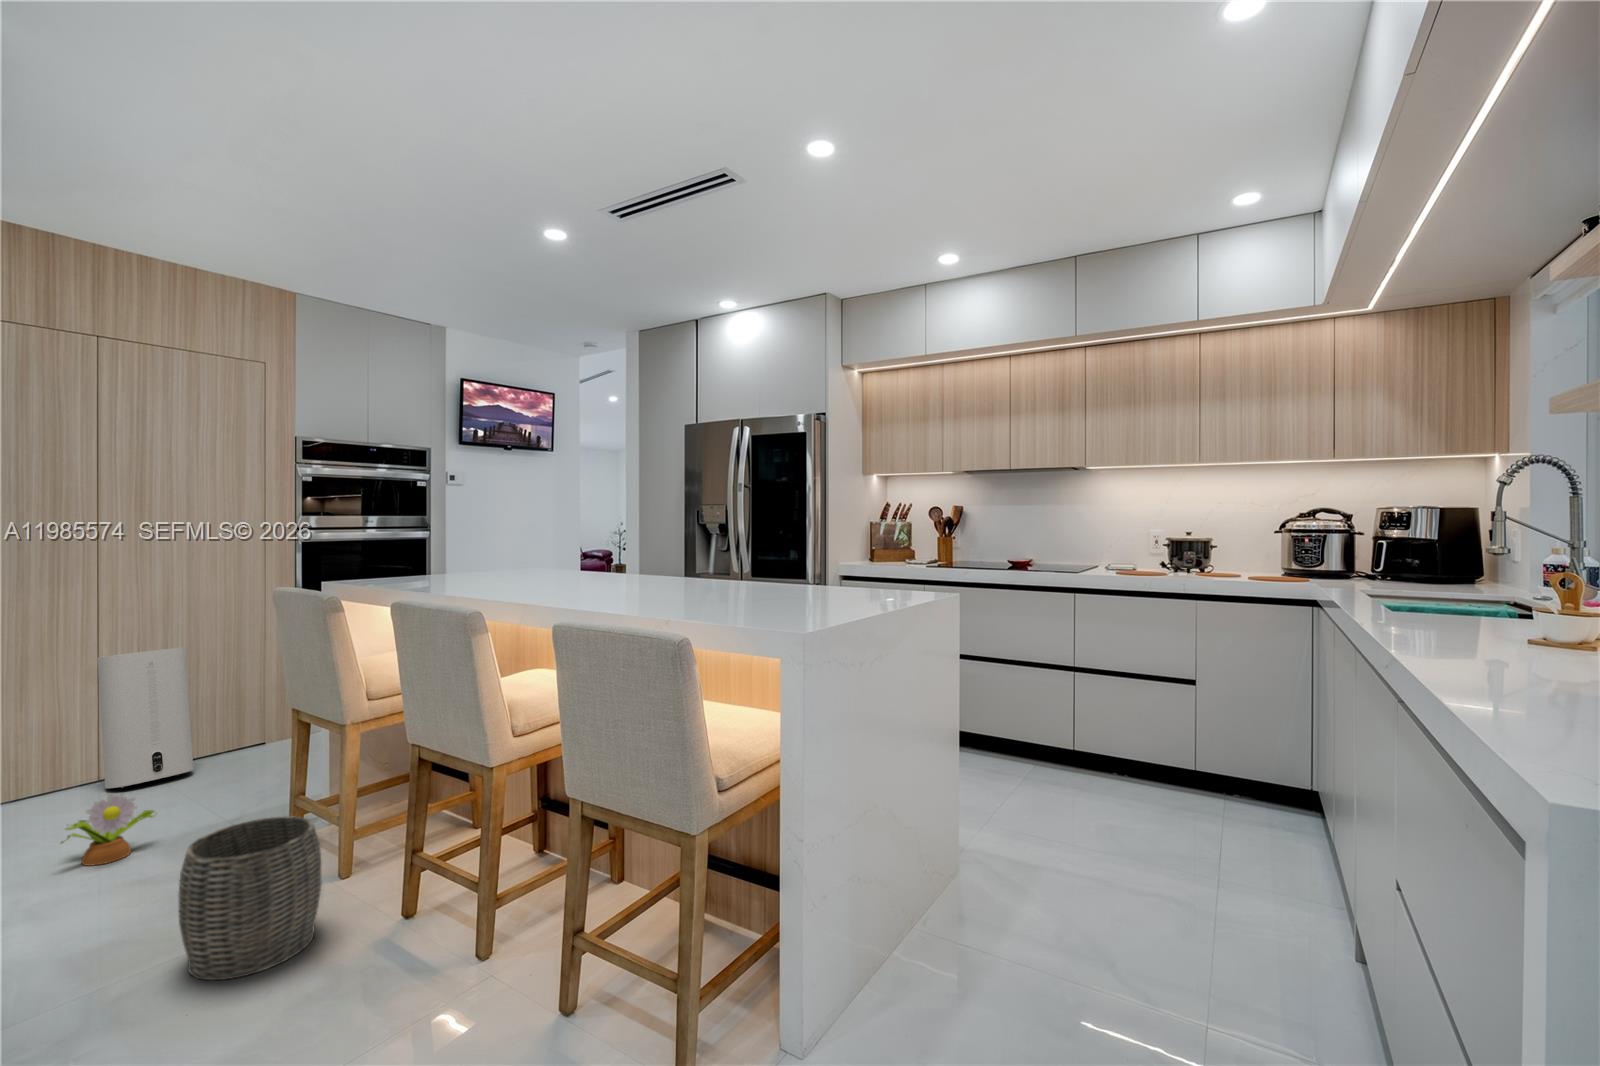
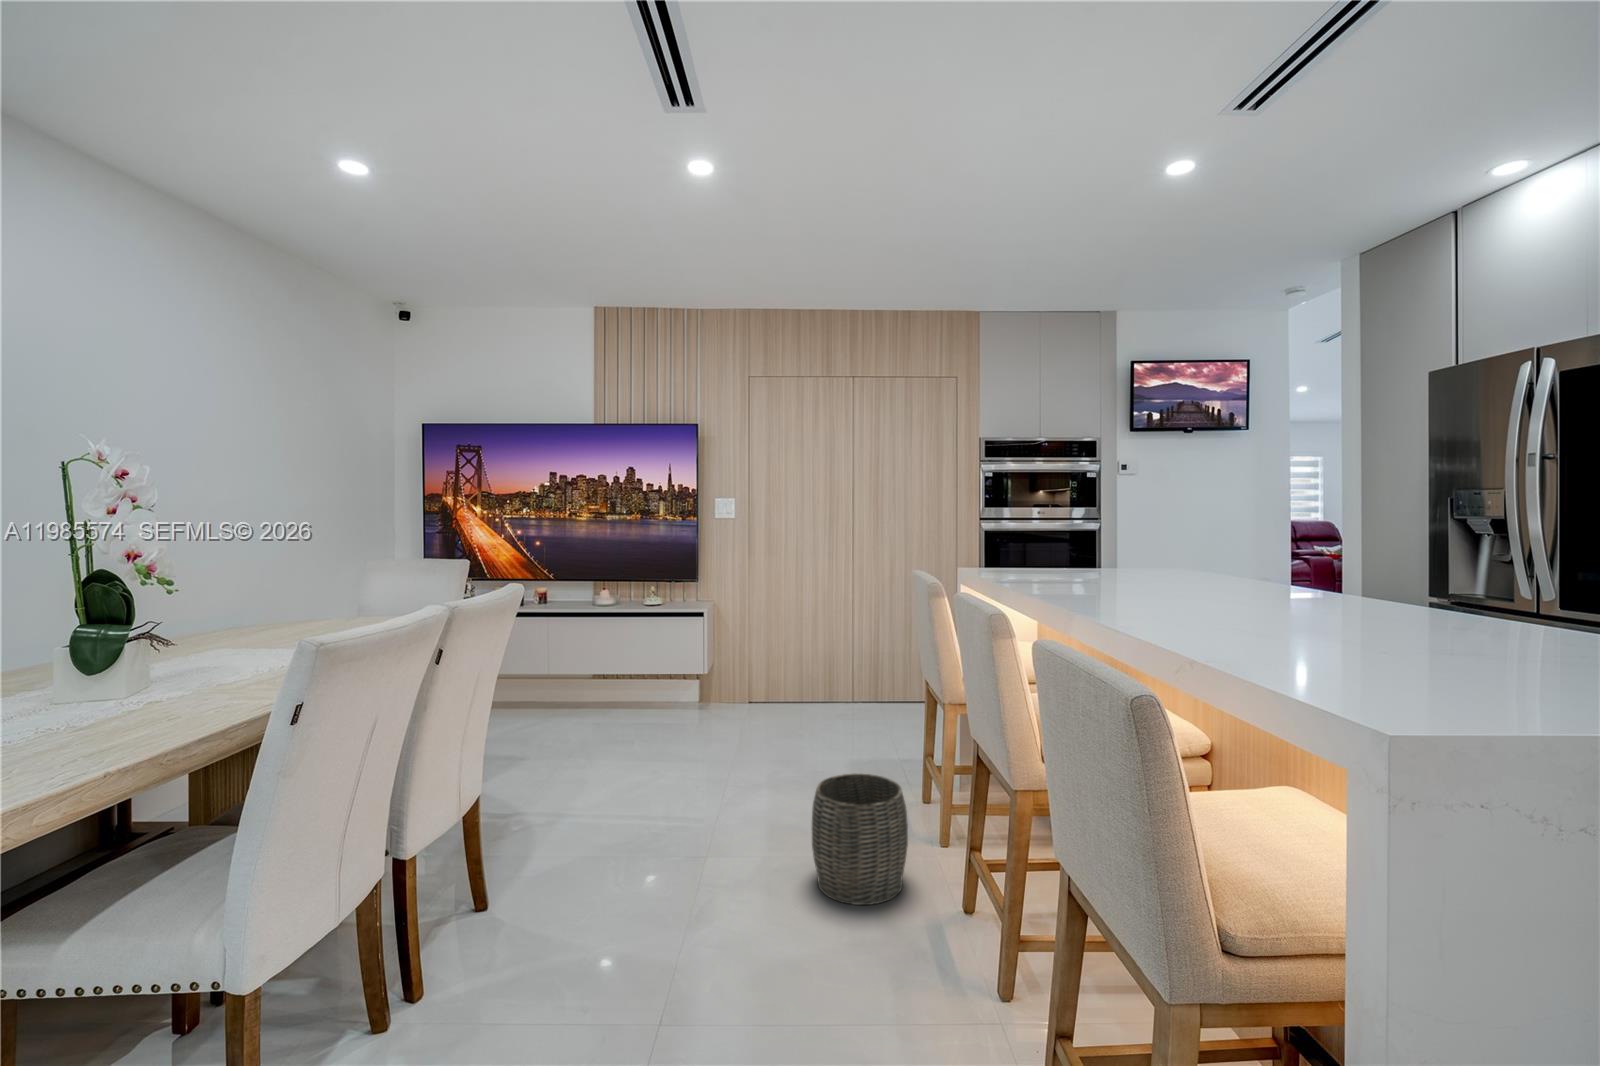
air purifier: present [98,647,193,788] -> none [847,616,900,716]
decorative plant: present [61,793,154,866] -> none [799,721,854,772]

